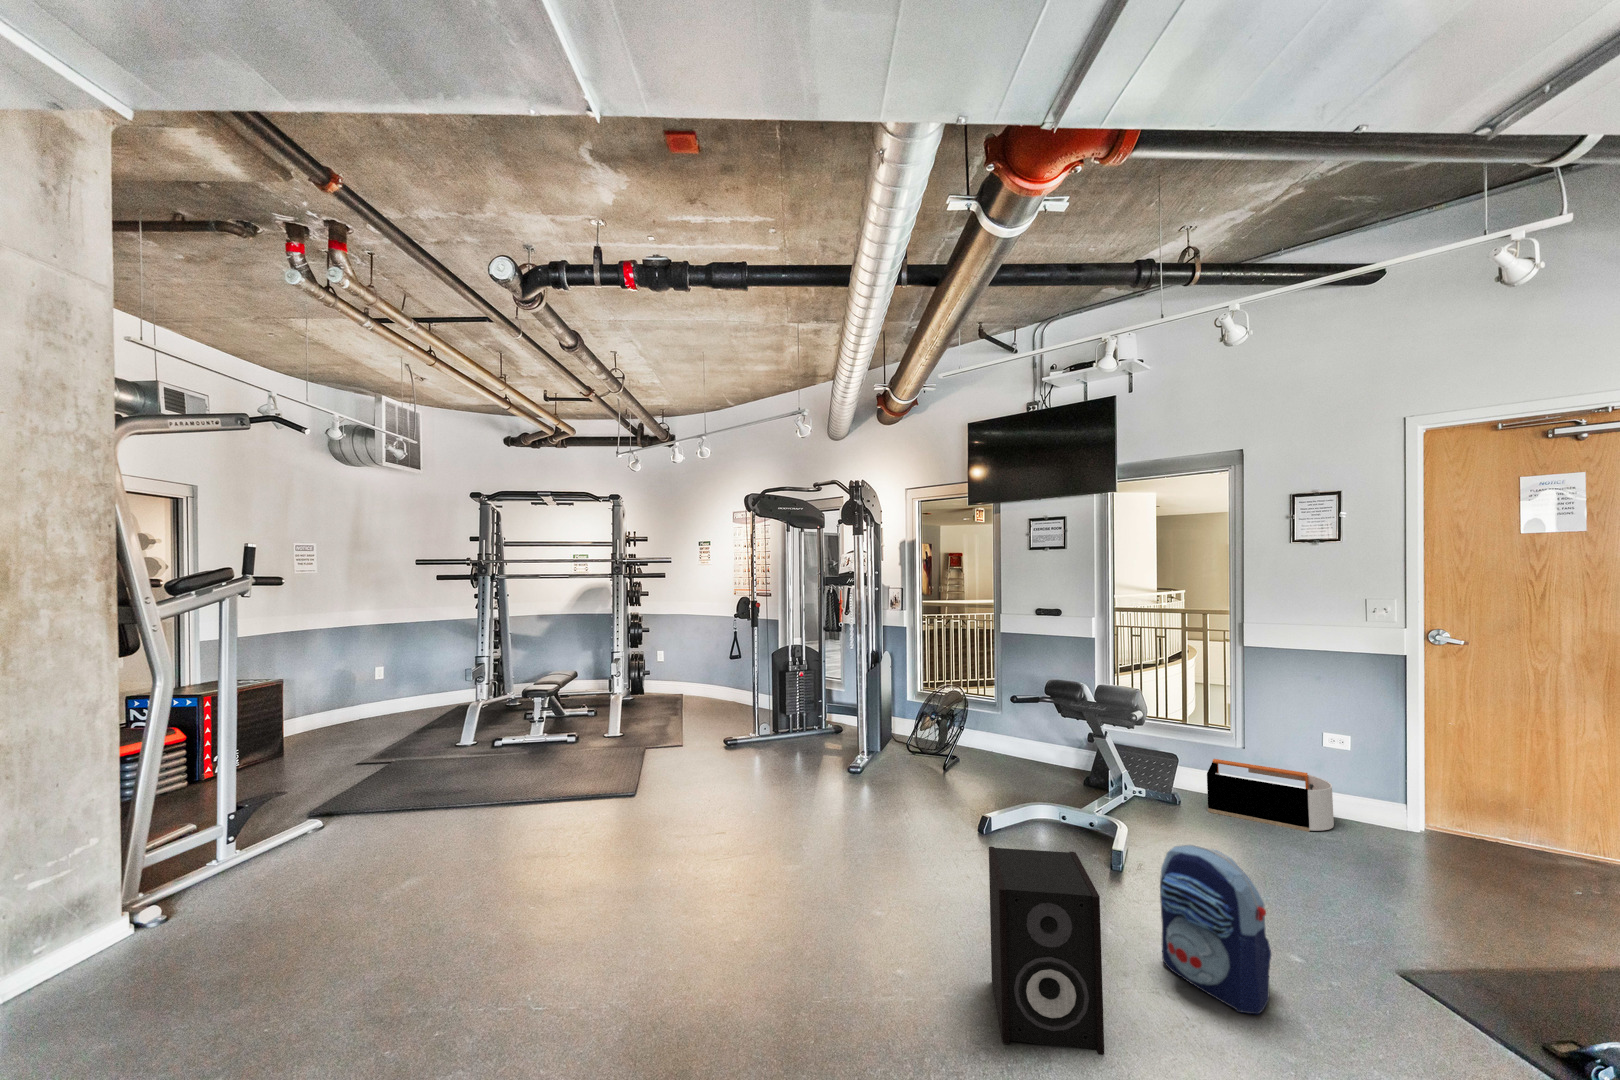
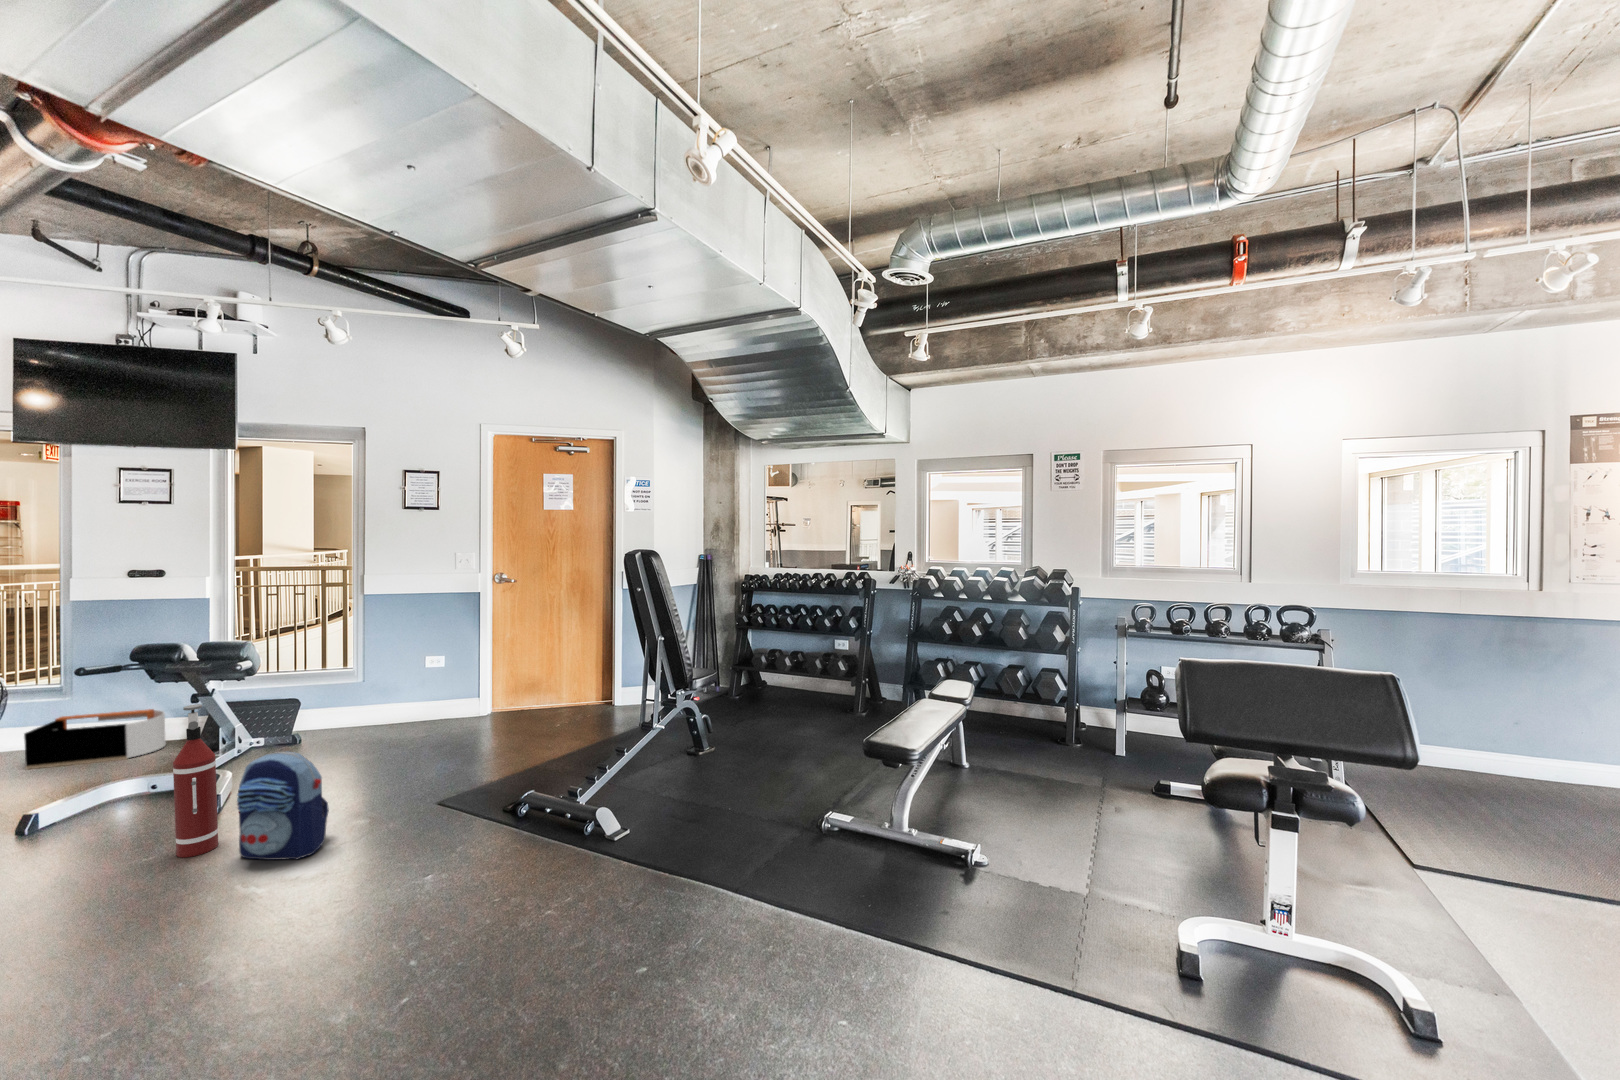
fire extinguisher: none [1092,756,1134,933] -> present [173,704,218,857]
storage bin: present [1207,759,1334,832] -> present [24,709,166,769]
speaker: present [989,846,1104,1055] -> none [24,792,162,981]

